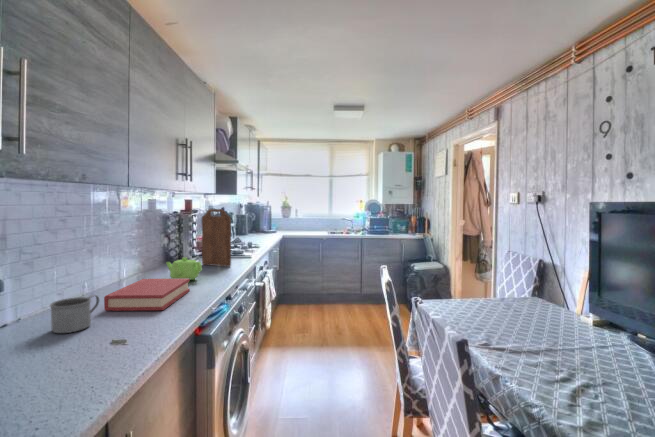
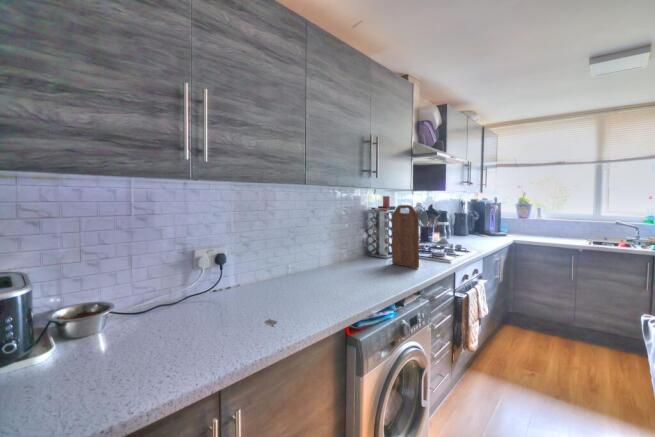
teapot: present [166,258,202,280] -> none [346,254,377,280]
hardback book: present [104,279,190,311] -> none [273,272,355,305]
mug: present [50,295,99,333] -> none [223,281,262,312]

